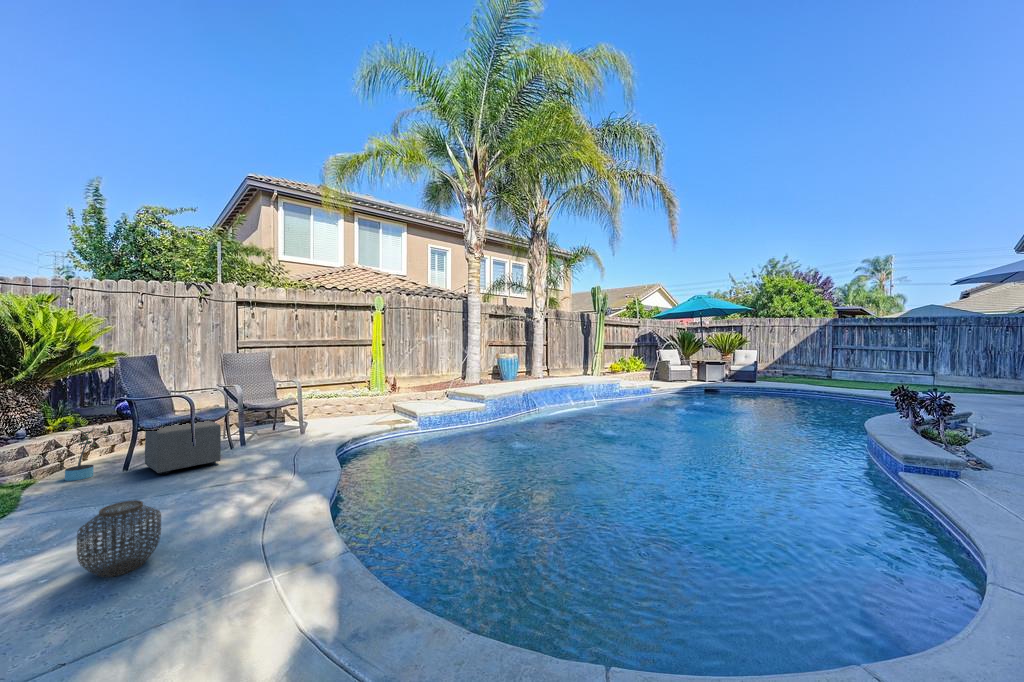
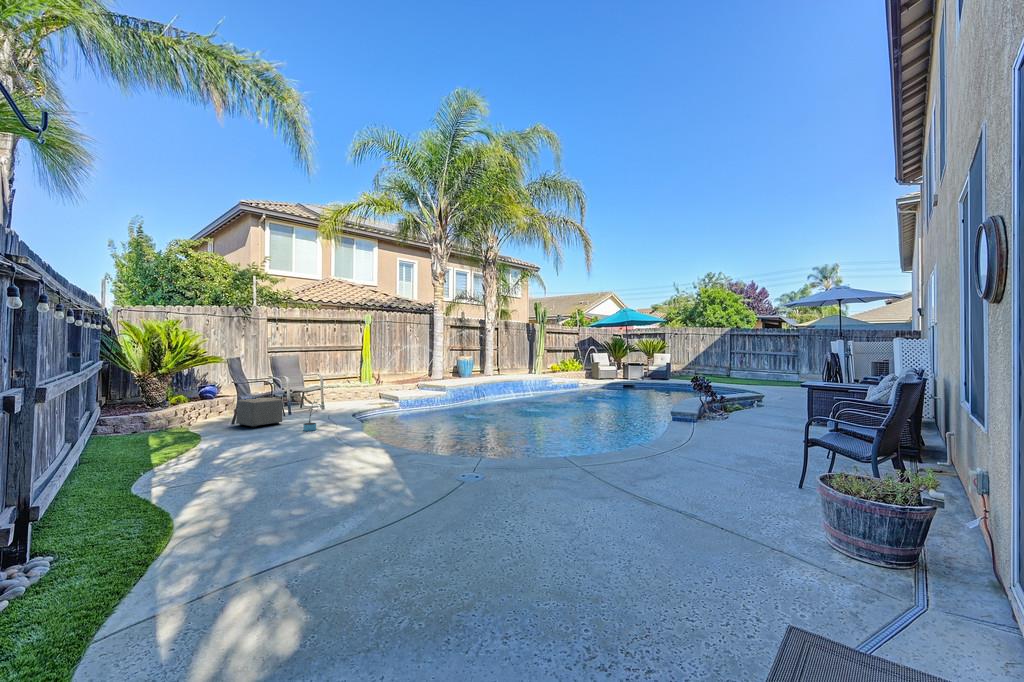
potted plant: present [54,415,108,481] -> present [302,392,324,431]
woven basket: present [77,500,161,577] -> none [272,422,301,452]

